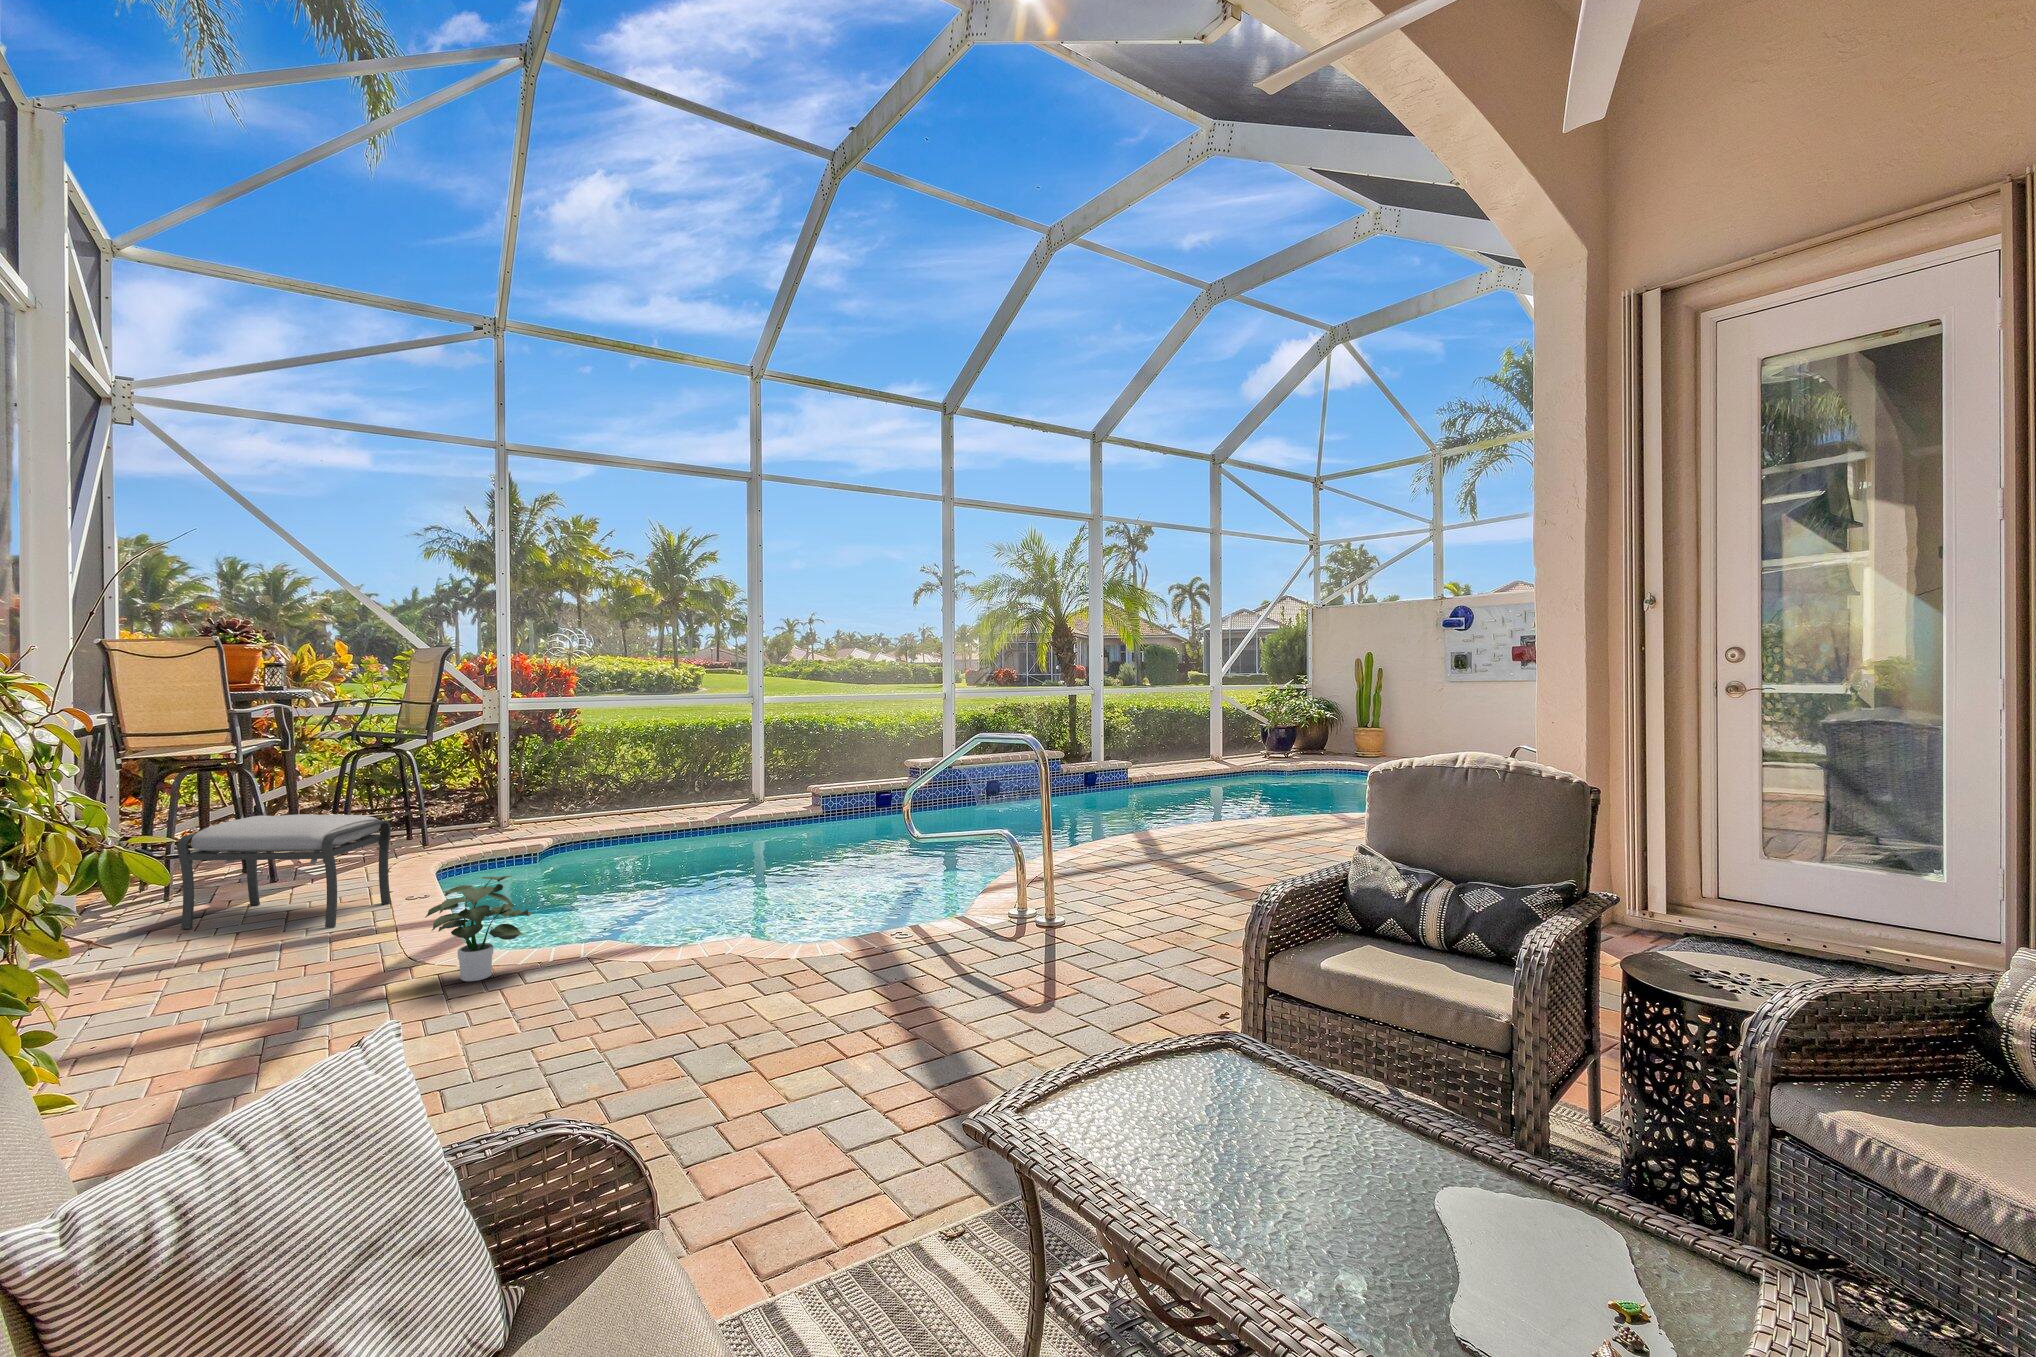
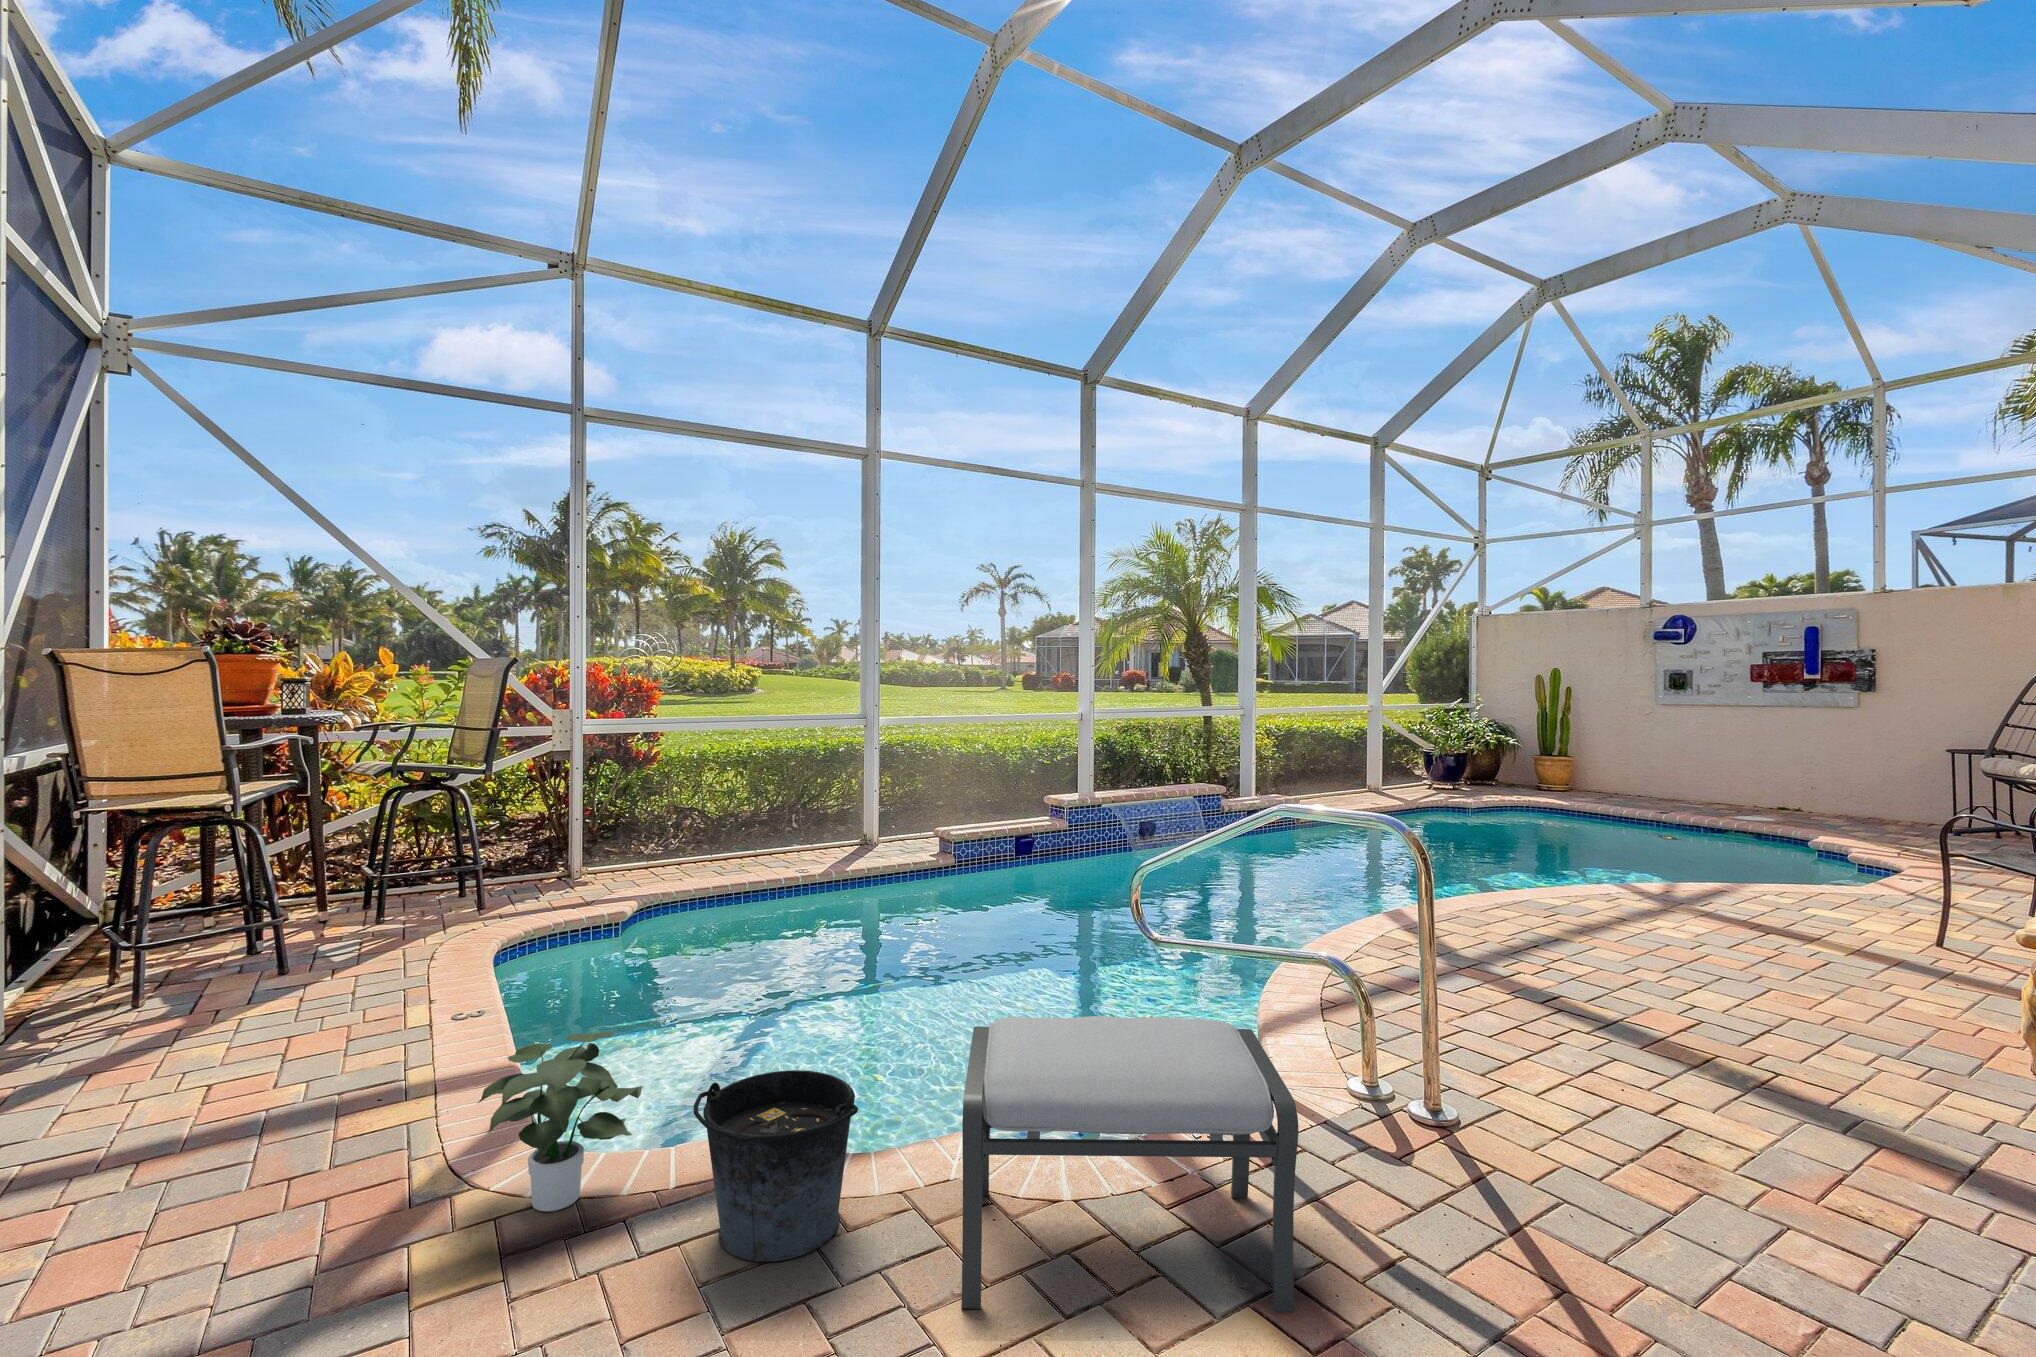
ottoman: present [177,814,391,929] -> present [961,1016,1299,1312]
bucket: none [558,896,661,996] -> present [693,1070,858,1262]

